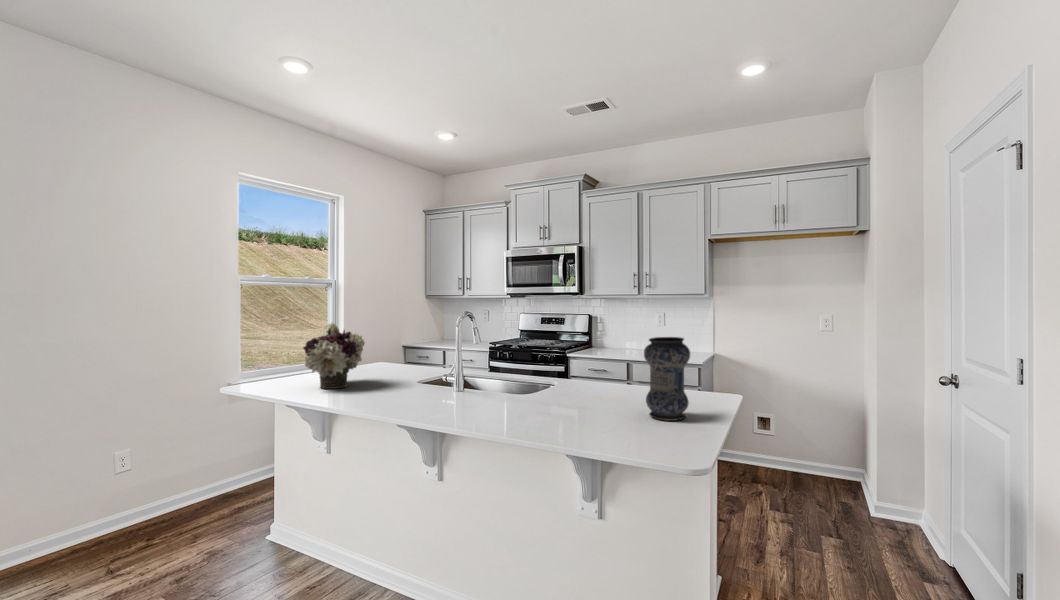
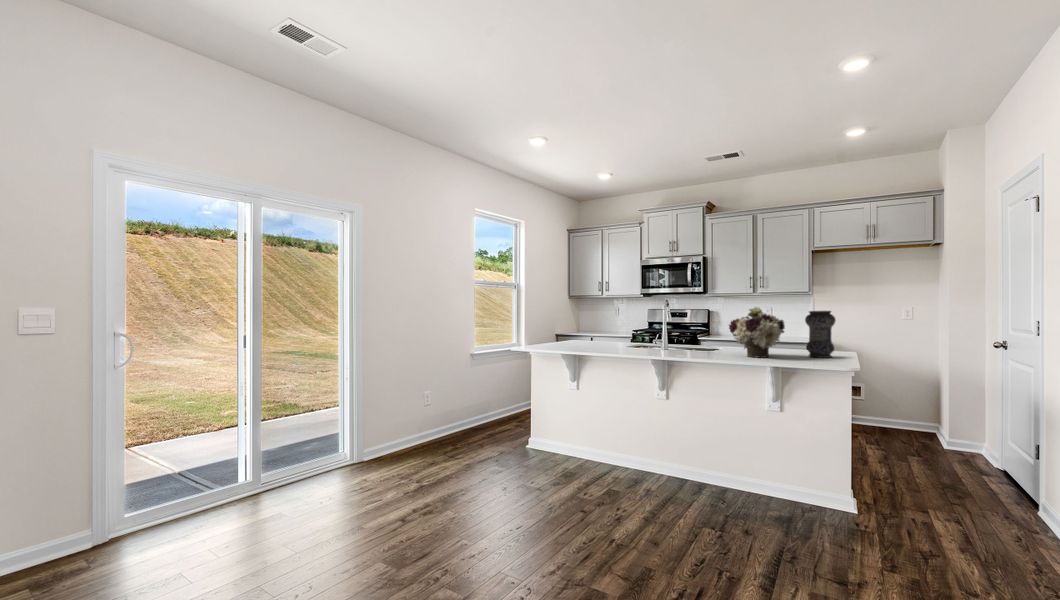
flower arrangement: present [303,322,364,389] -> present [729,307,785,358]

